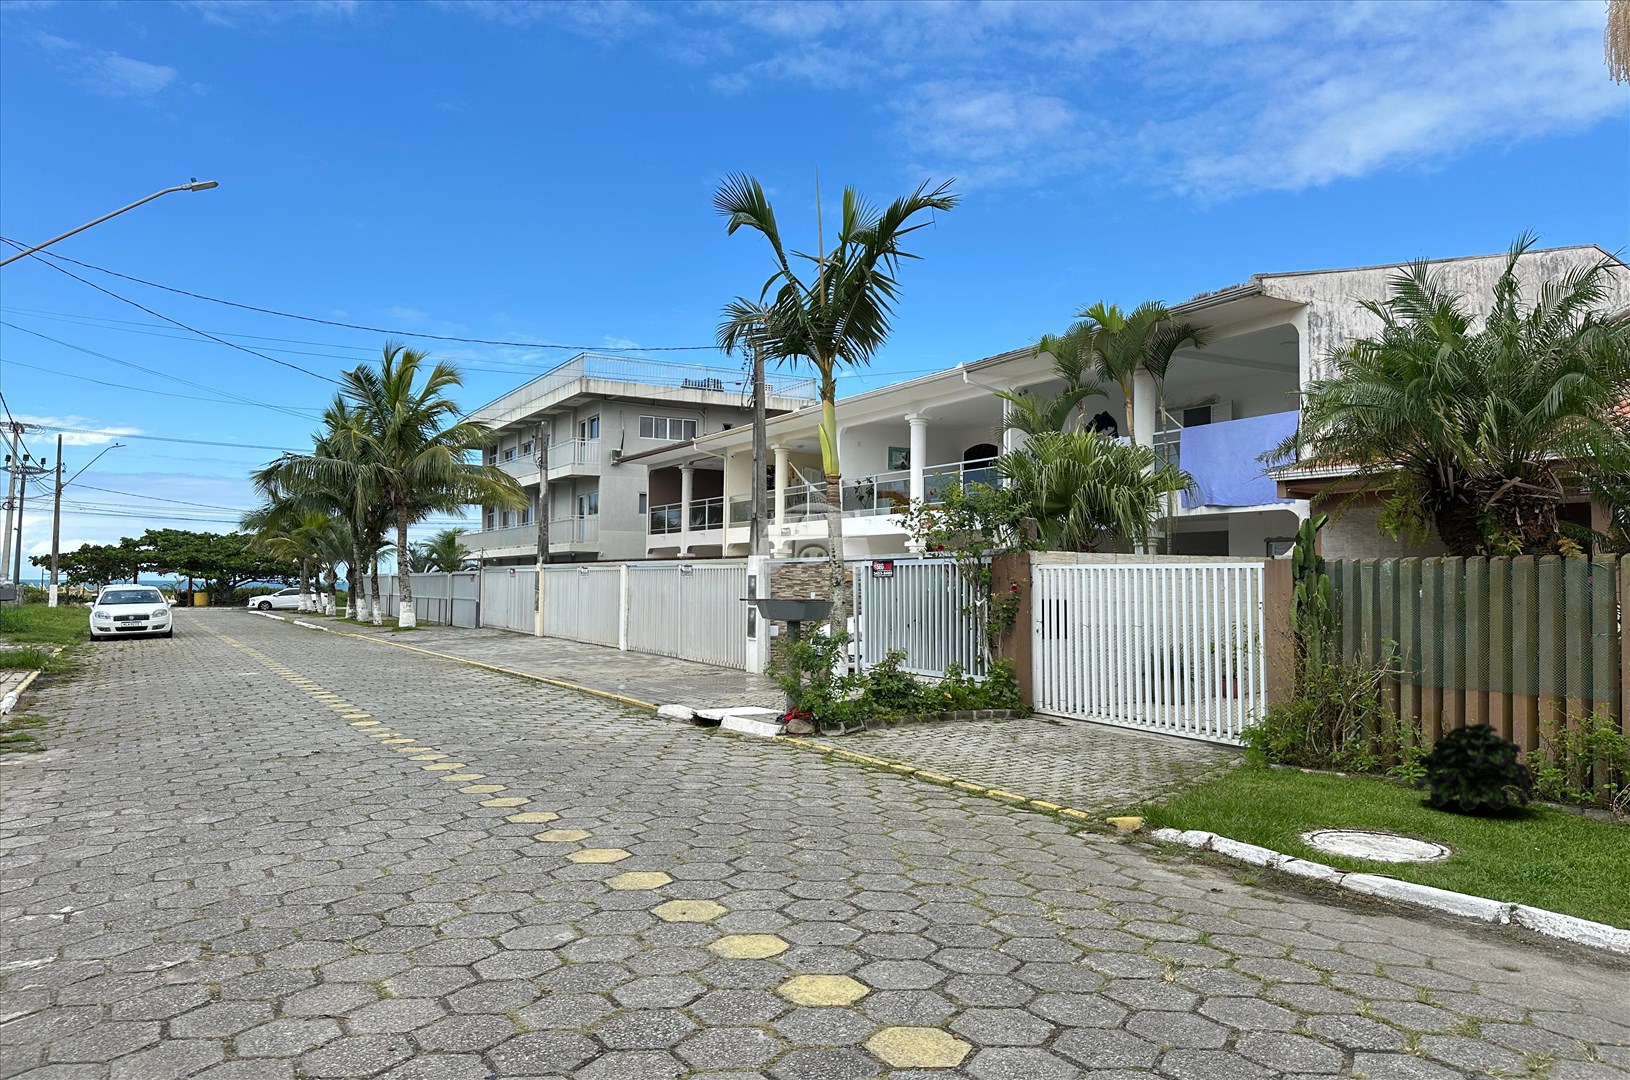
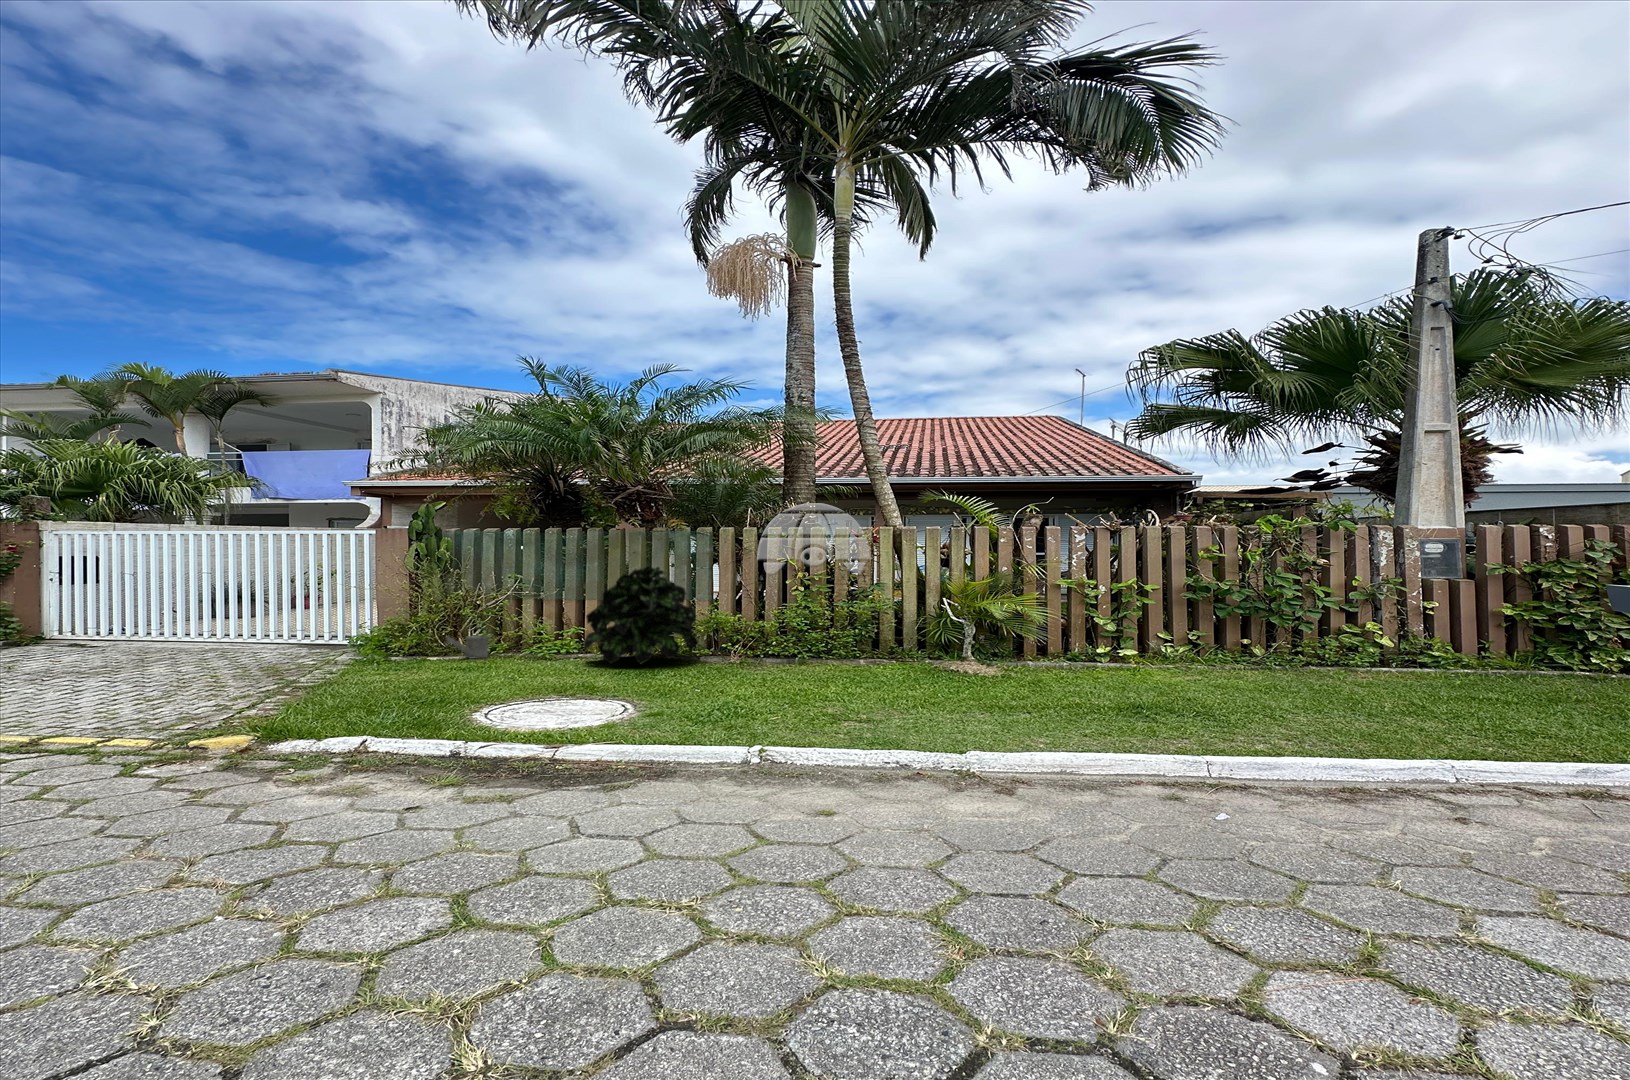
watering can: none [1301,761,1345,782] -> present [446,635,494,659]

